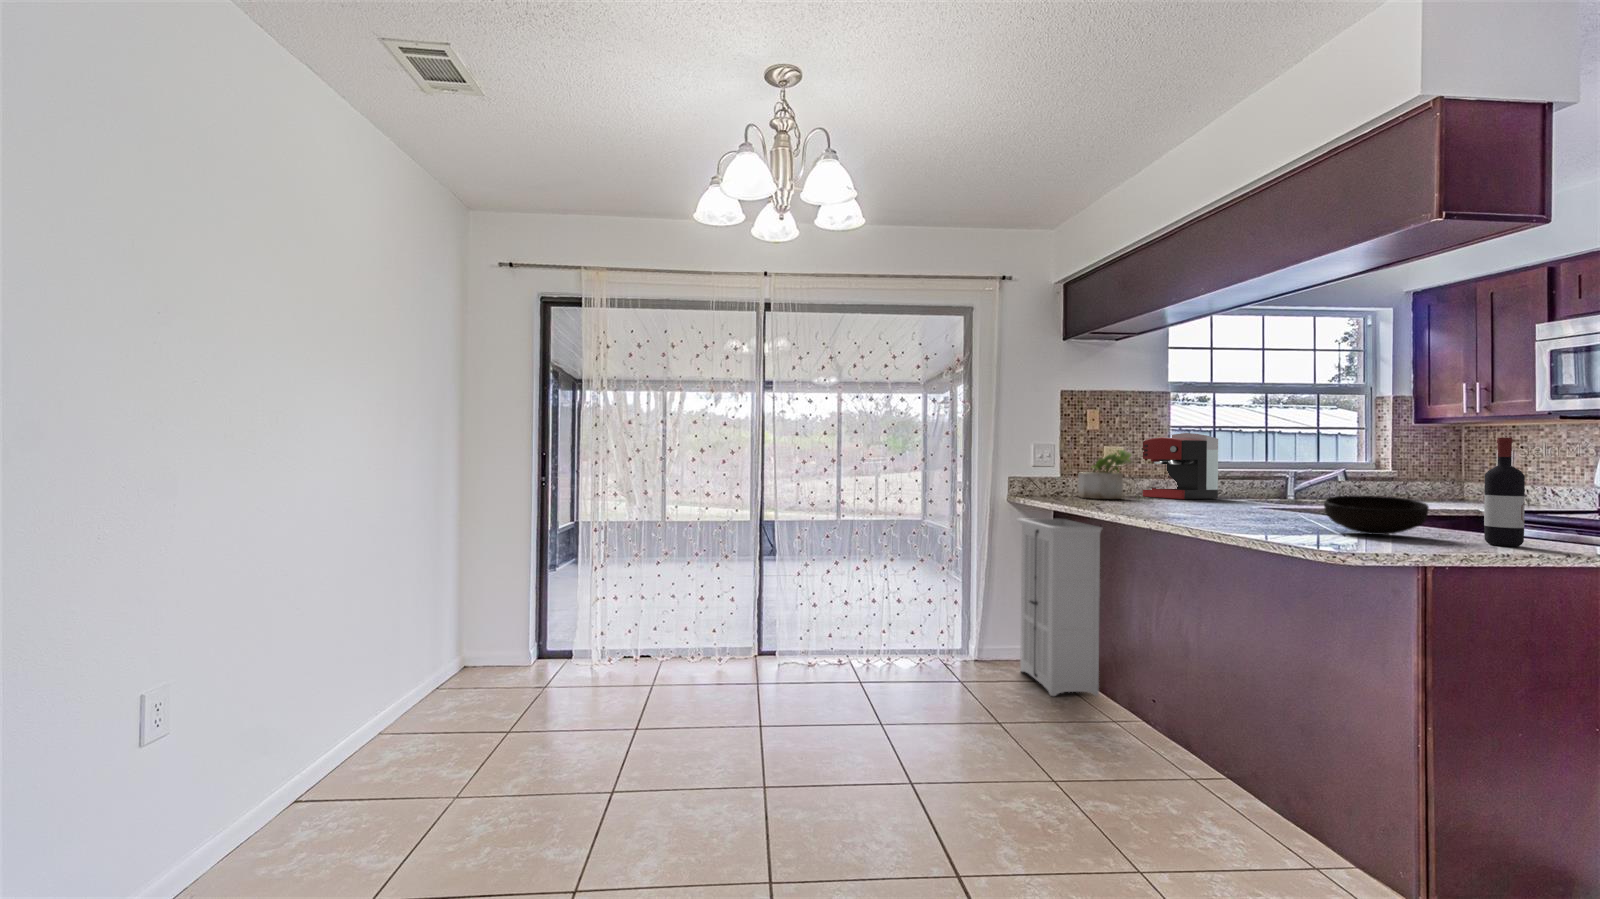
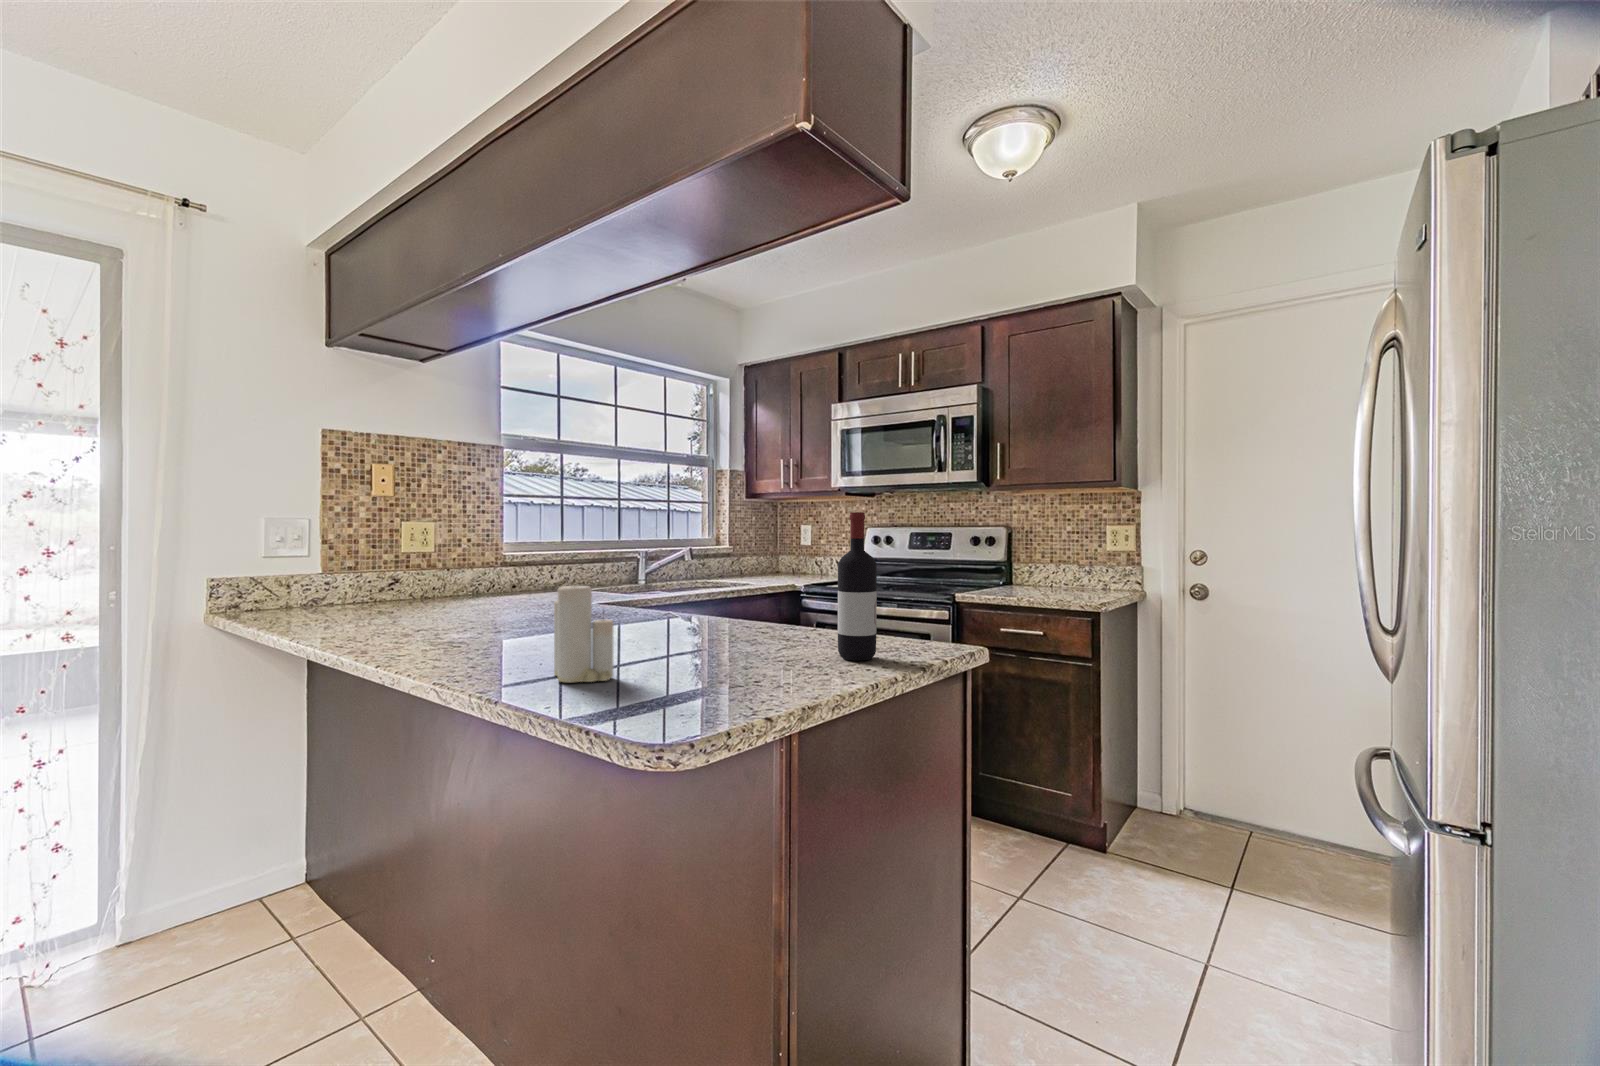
coffee maker: present [1143,433,1218,499] -> none [463,504,561,594]
potted plant: present [1078,450,1131,499] -> none [347,528,441,606]
candle: none [1255,474,1295,534] -> present [554,585,613,682]
bowl: present [1324,496,1429,535] -> none [658,596,781,659]
storage cabinet: present [1016,518,1102,696] -> none [211,638,363,984]

